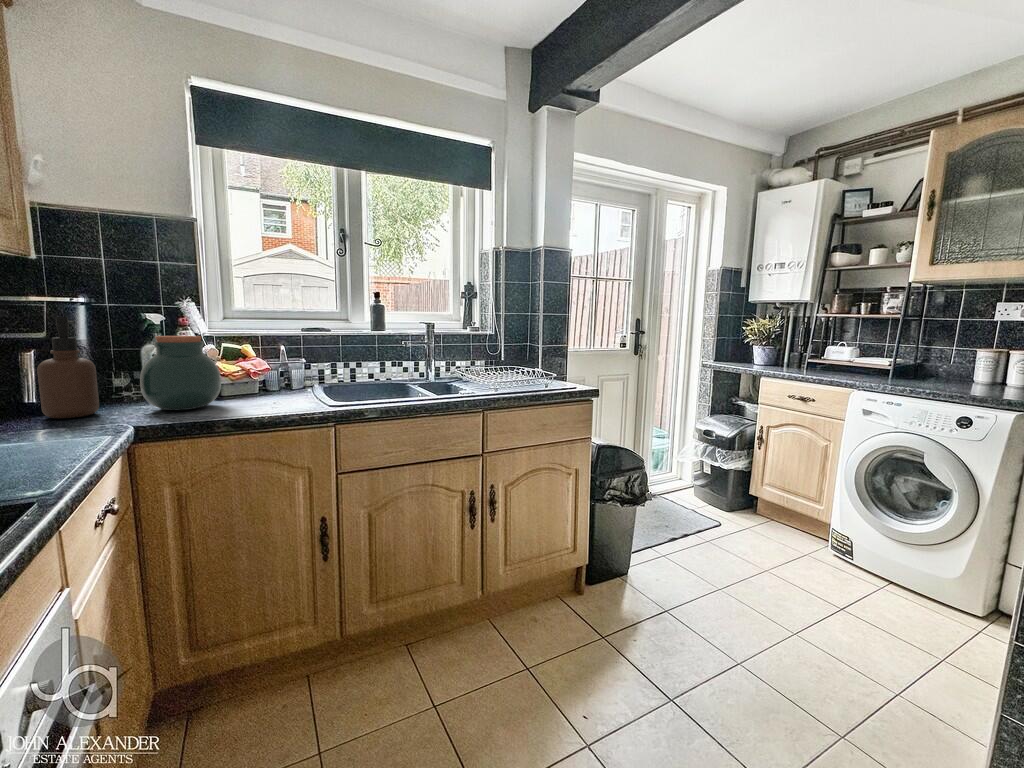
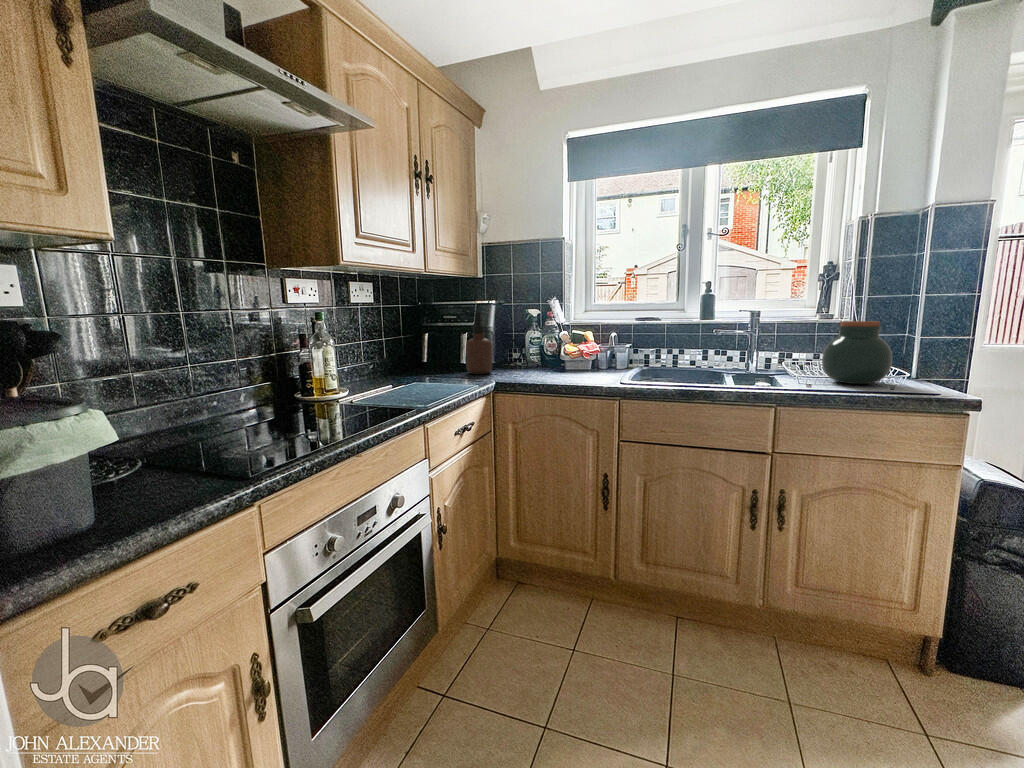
jar: present [140,336,221,410] -> present [822,321,892,384]

